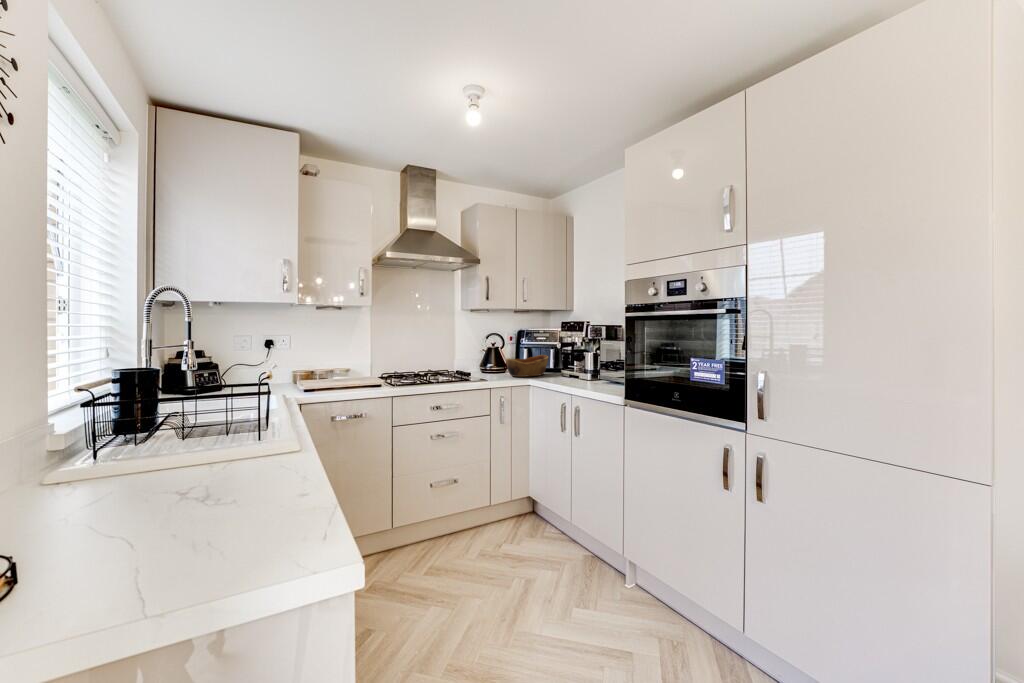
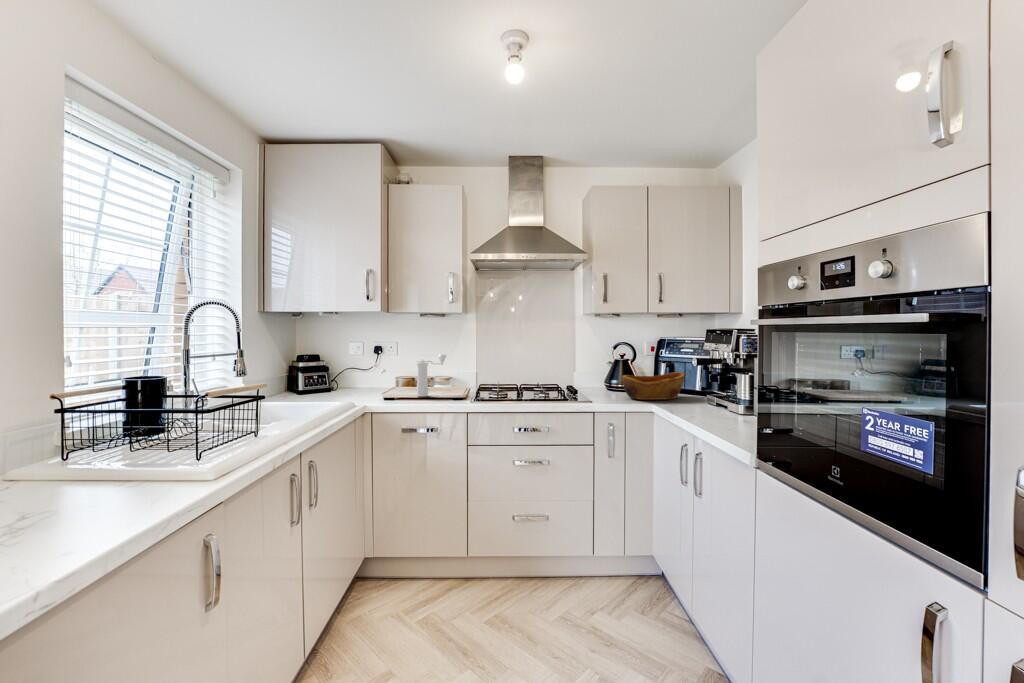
pepper mill: none [326,346,352,387] -> present [417,354,446,397]

